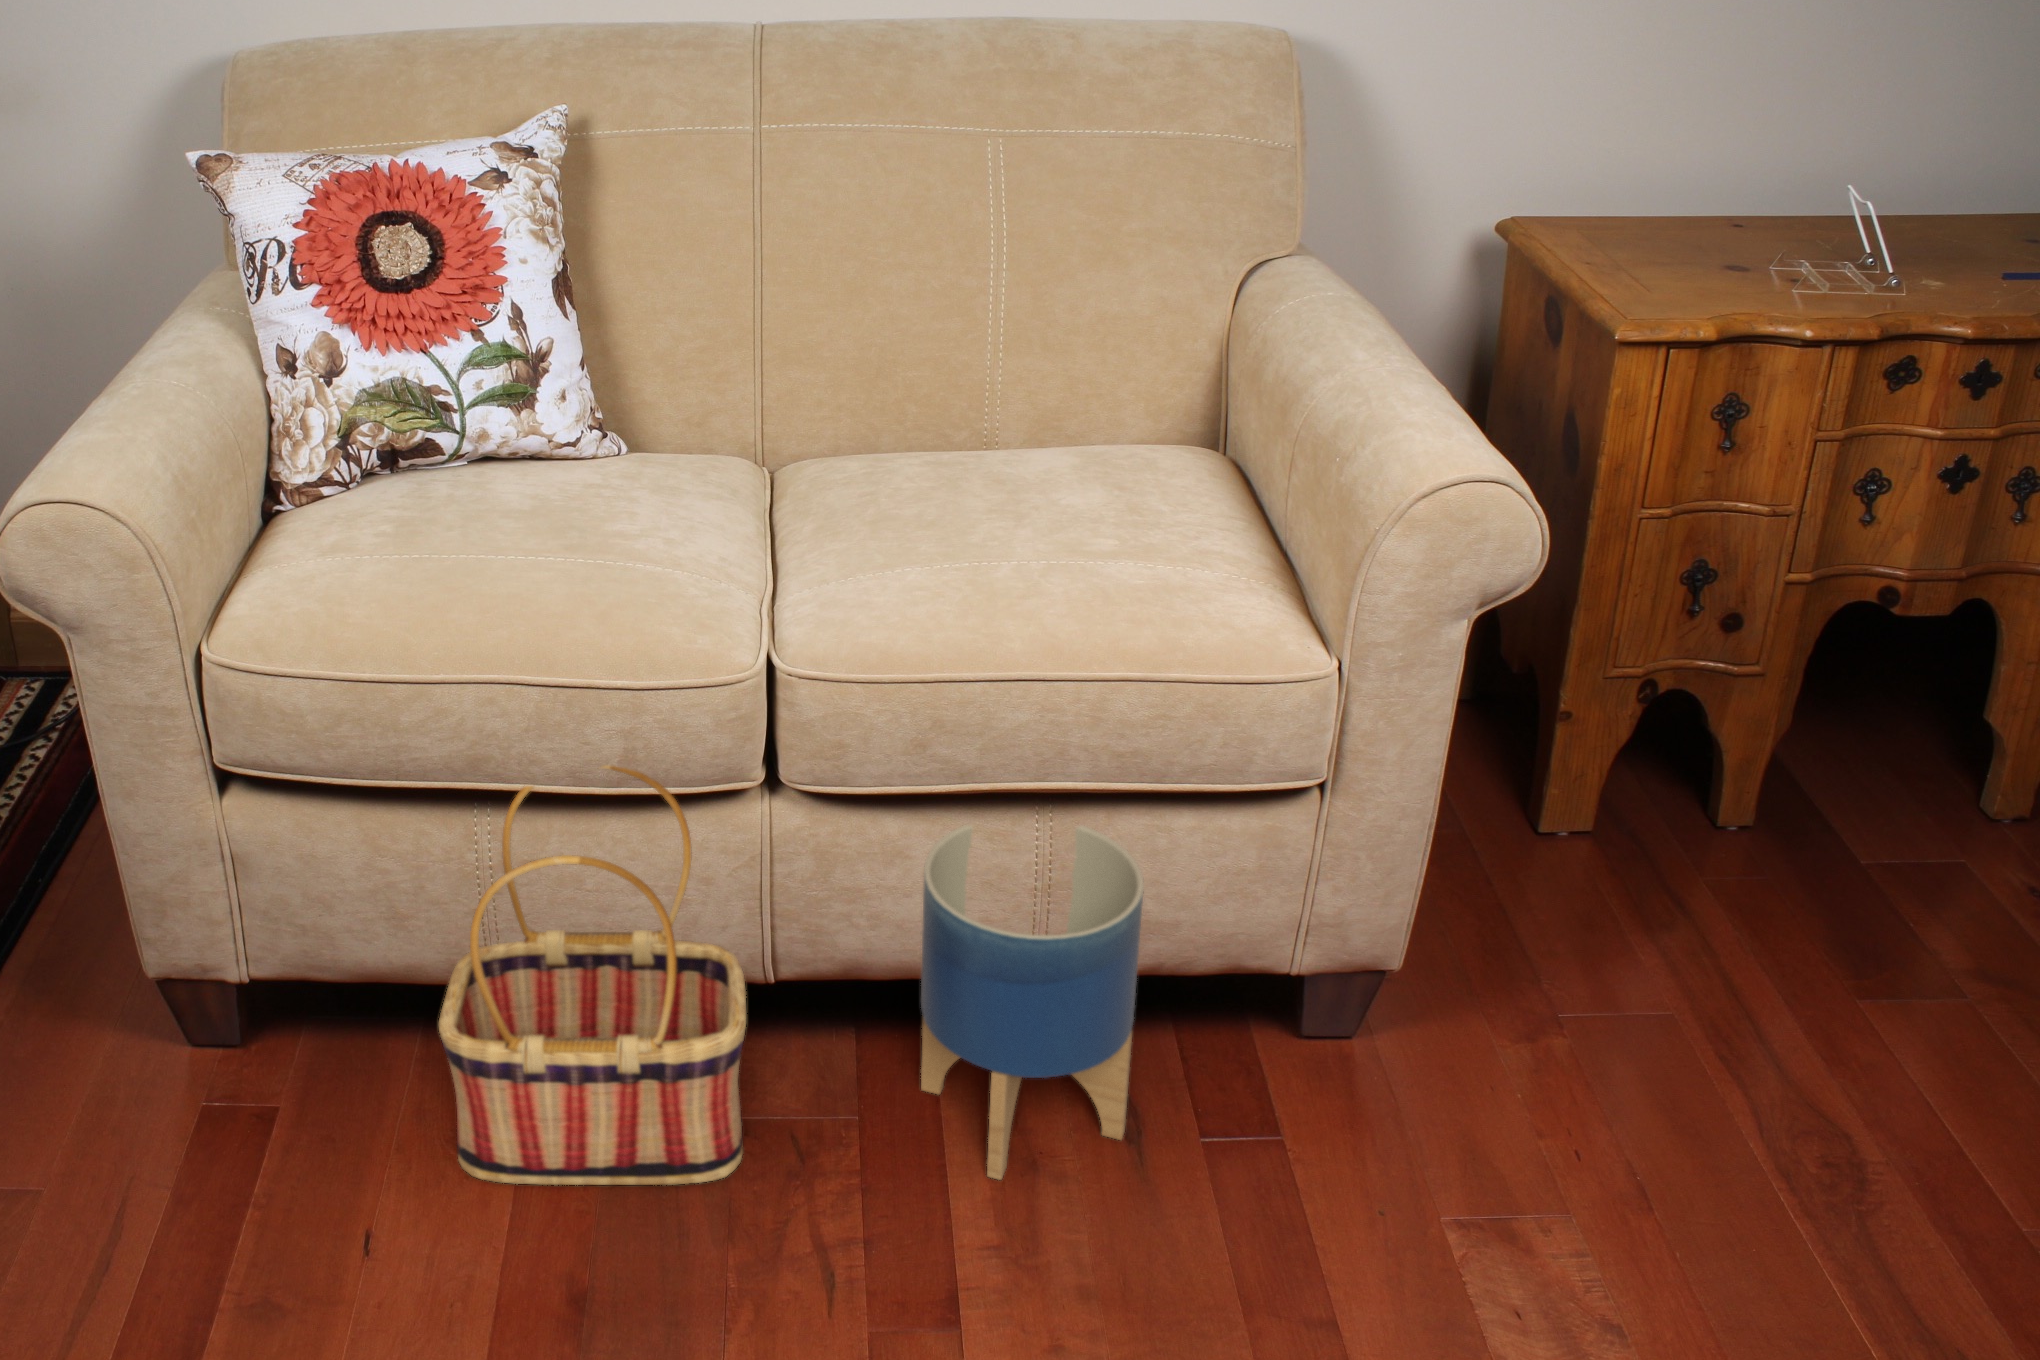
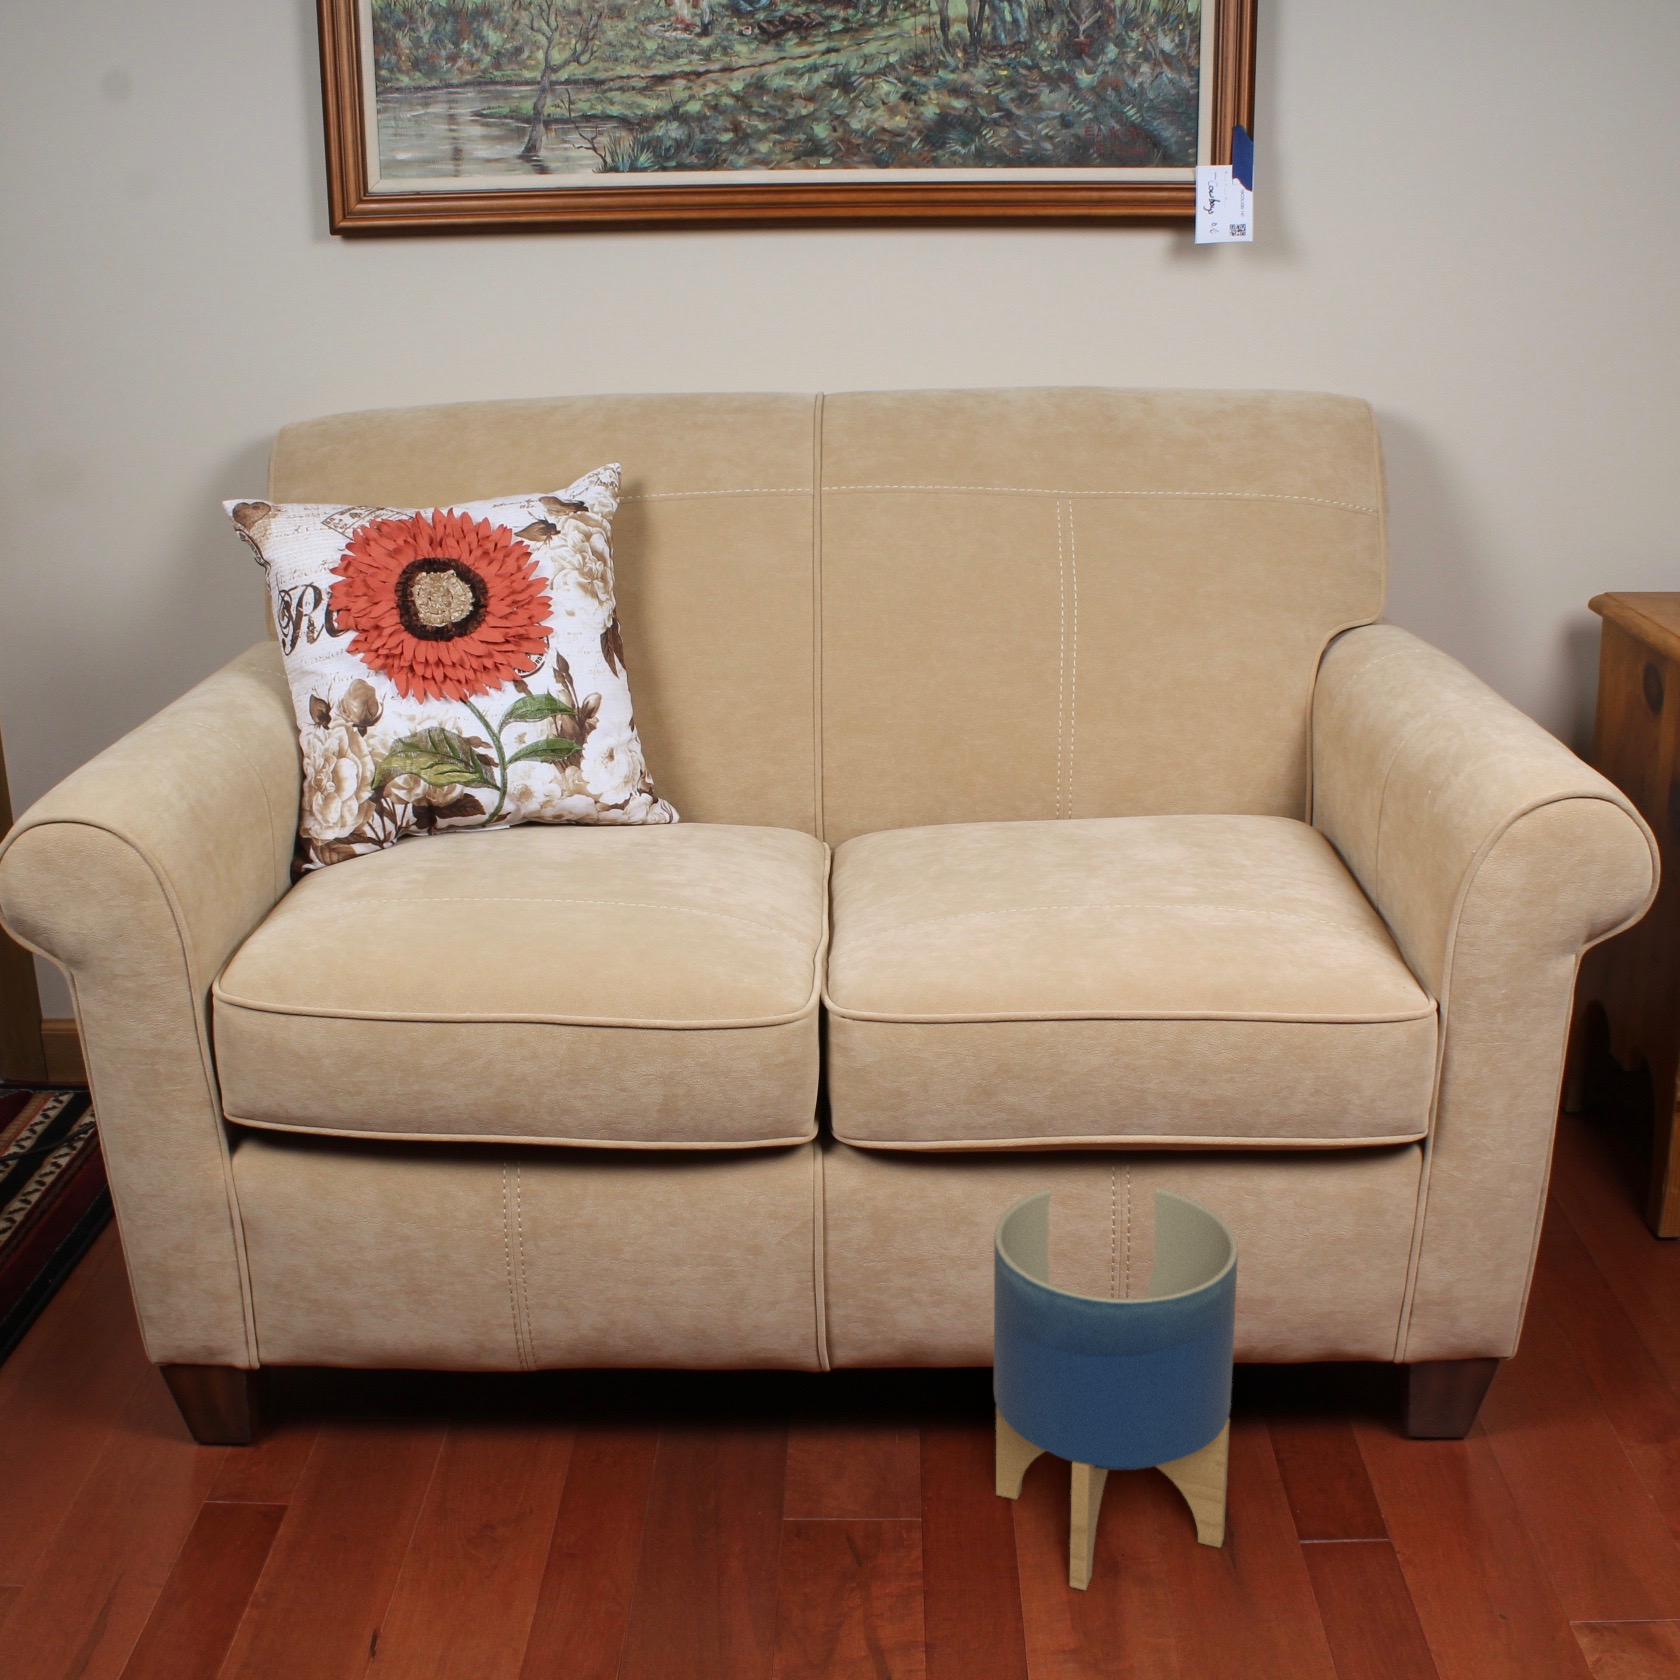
basket: present [439,766,746,1185] -> none [456,1114,798,1595]

